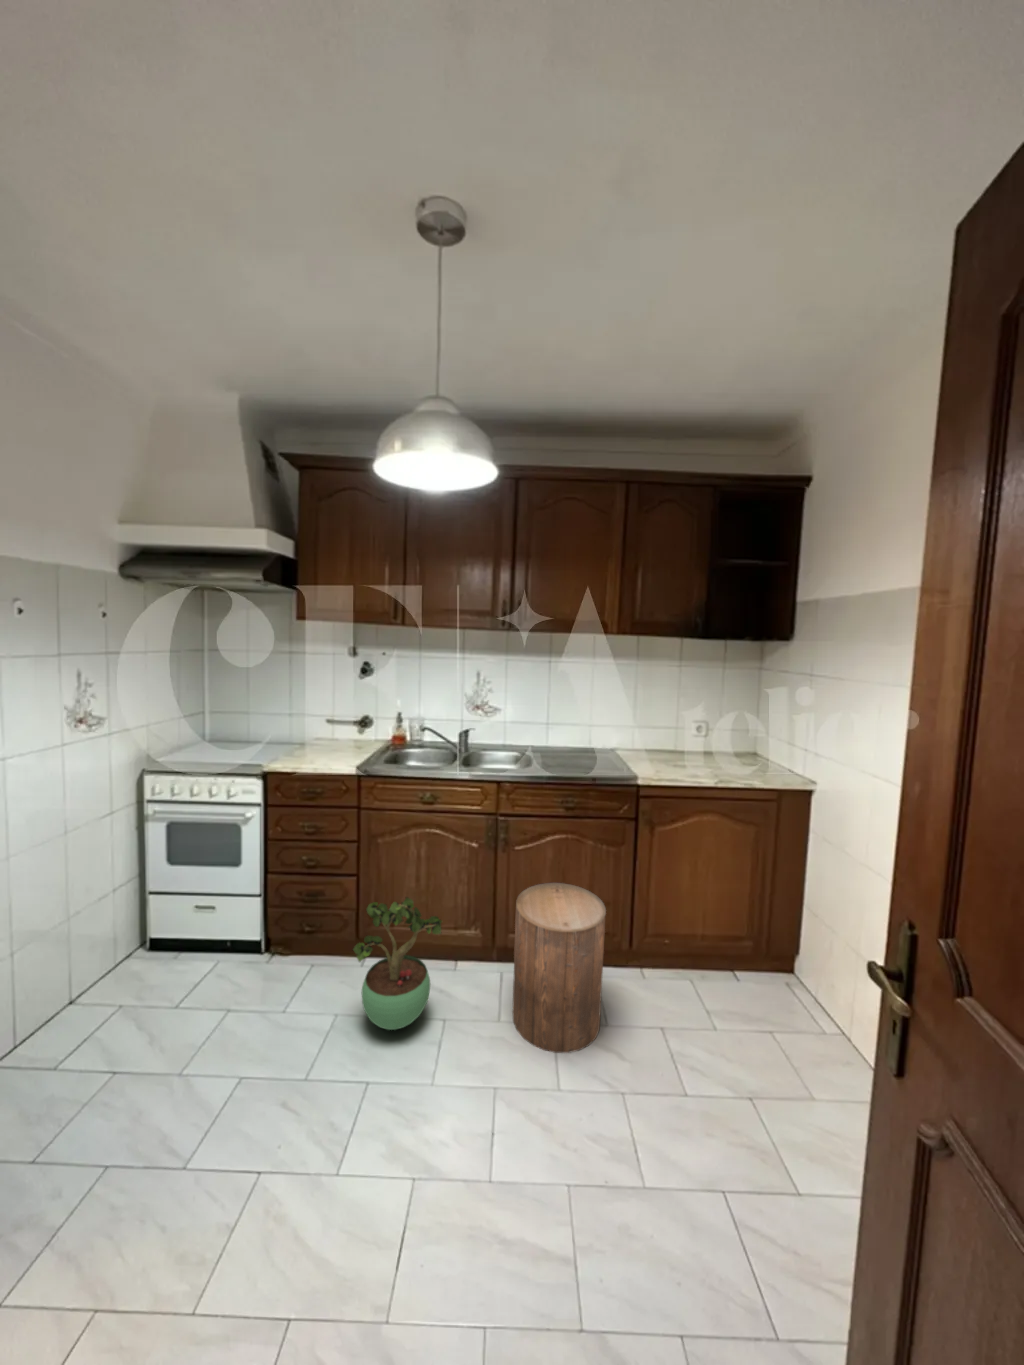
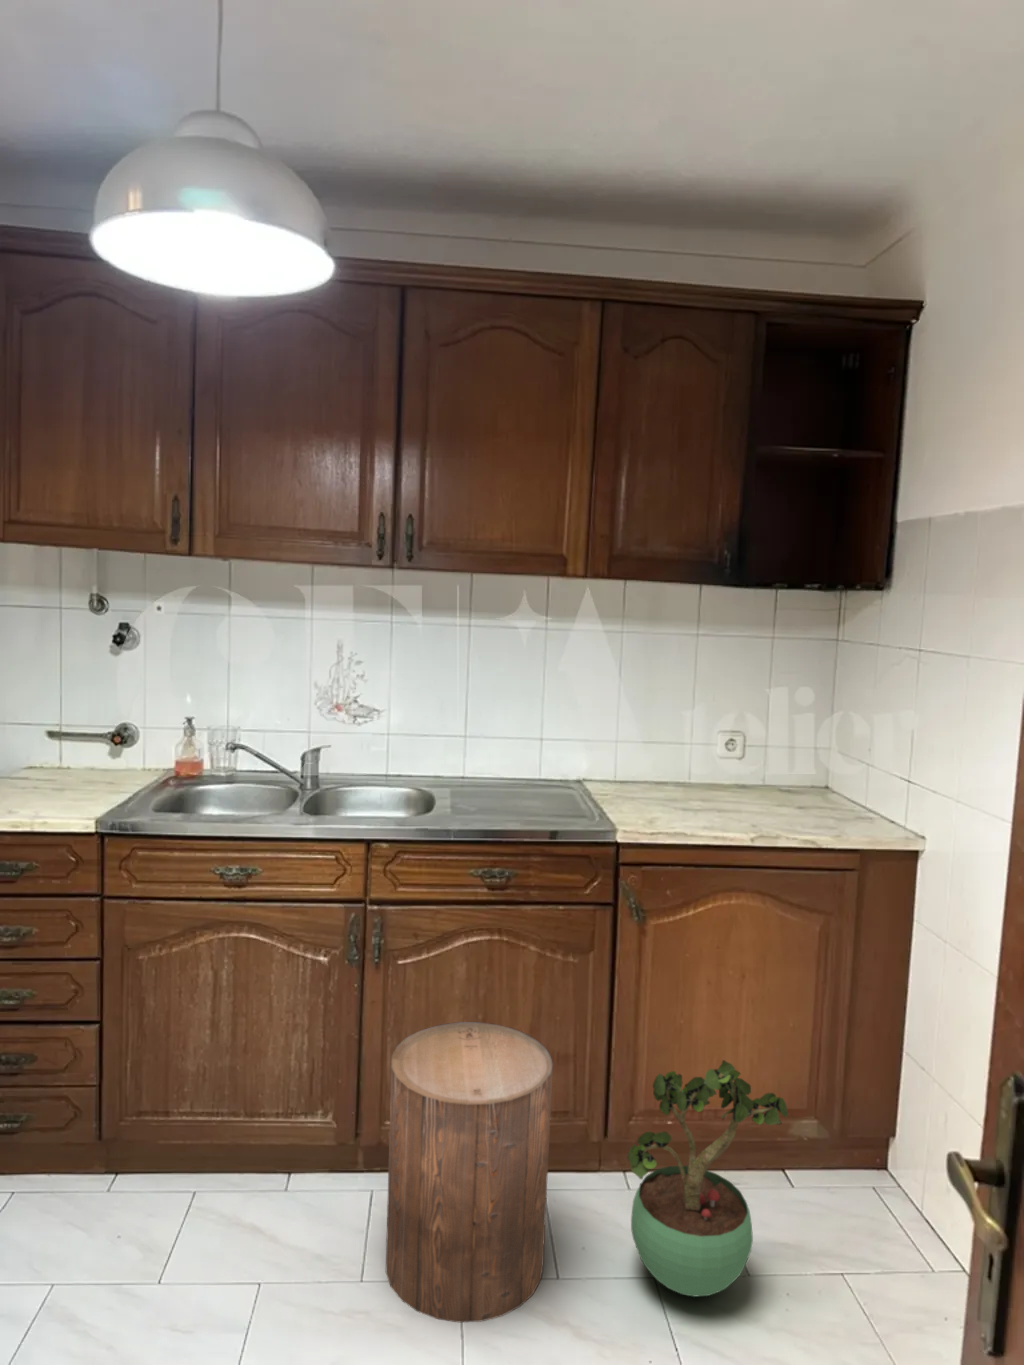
potted plant: present [353,897,442,1030] -> present [627,1060,788,1296]

